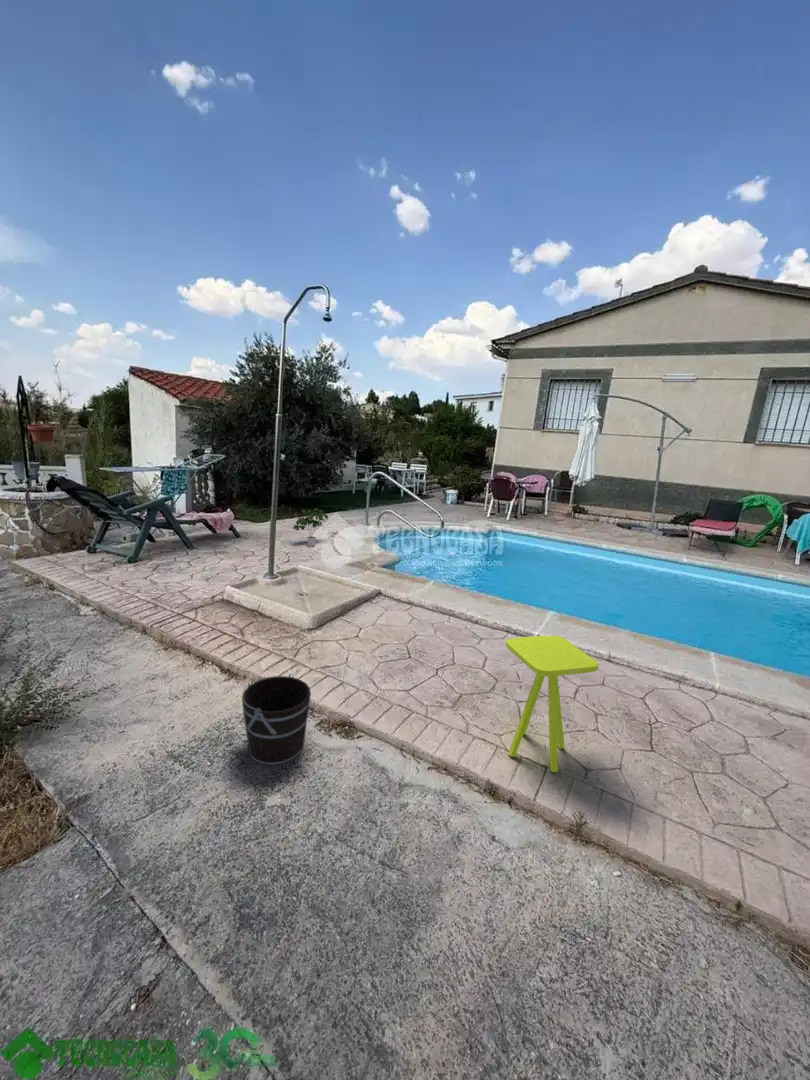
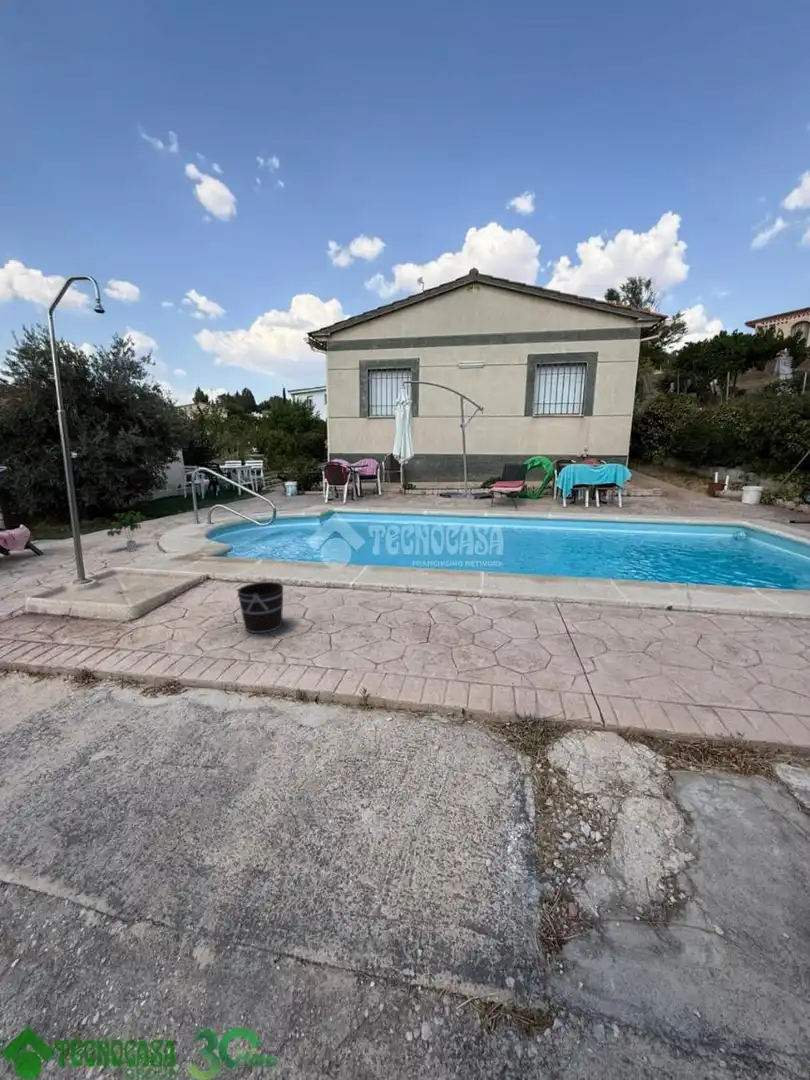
side table: present [506,636,599,772] -> none [300,570,369,672]
bucket: present [242,674,311,765] -> present [237,582,283,633]

